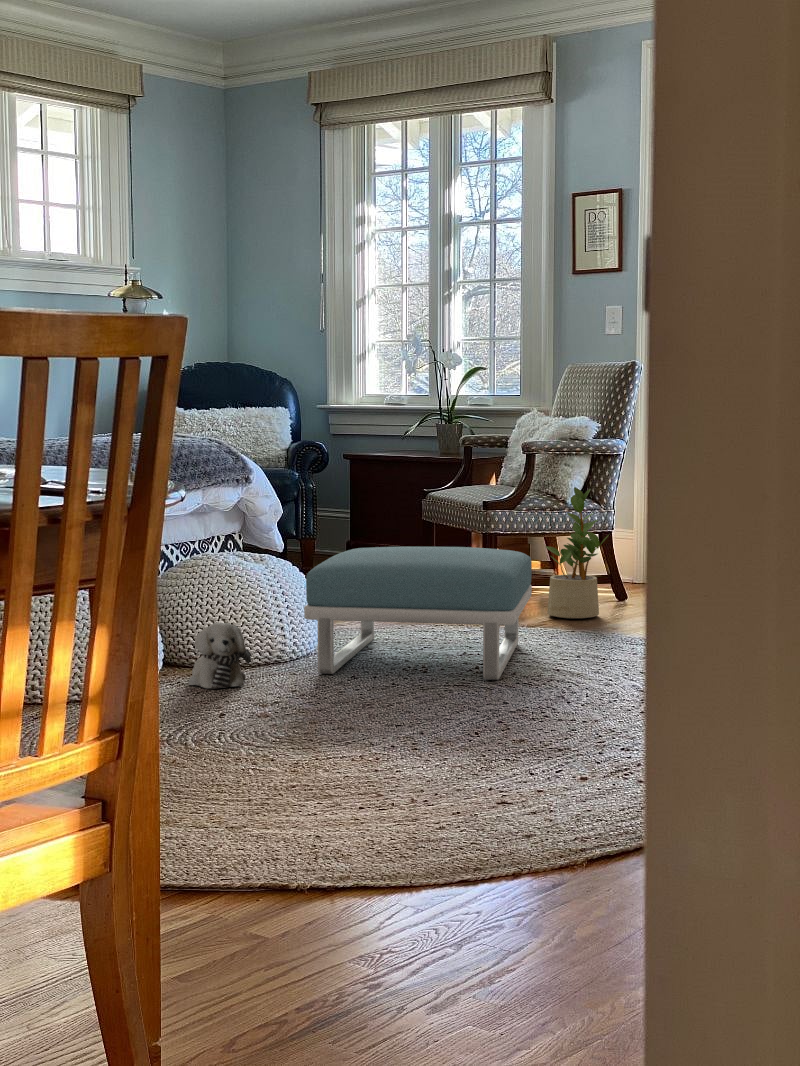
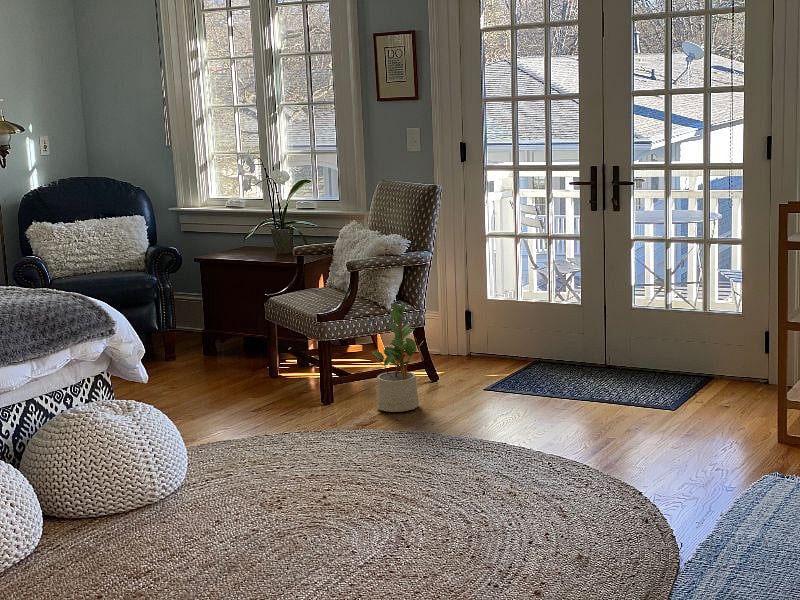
footstool: present [304,547,532,680] -> none [169,379,365,519]
plush toy: present [188,623,251,689] -> none [68,493,124,554]

